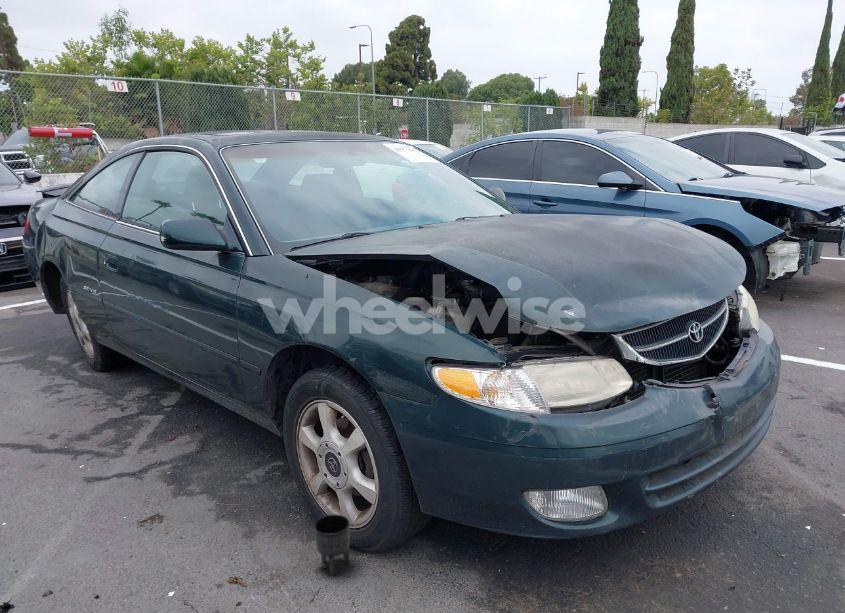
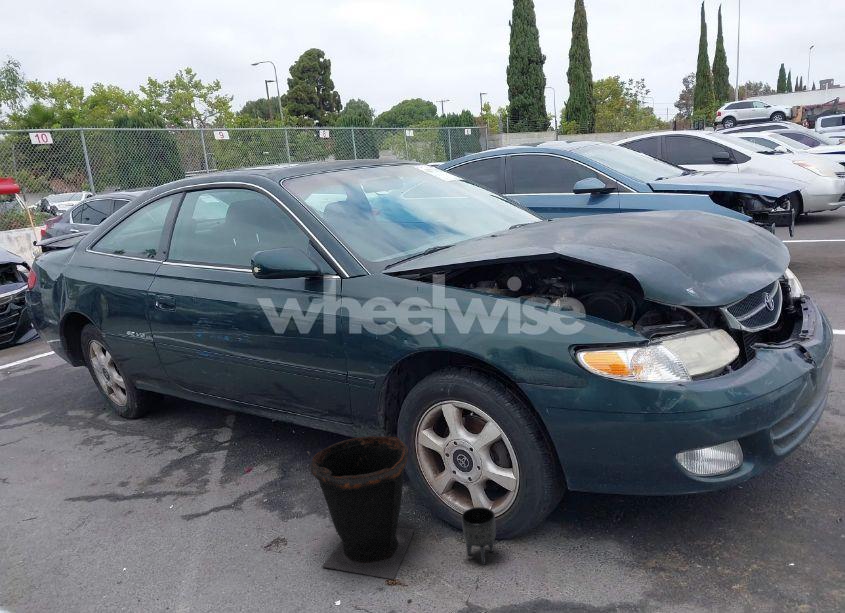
bucket: none [172,425,287,577] -> present [307,436,414,579]

